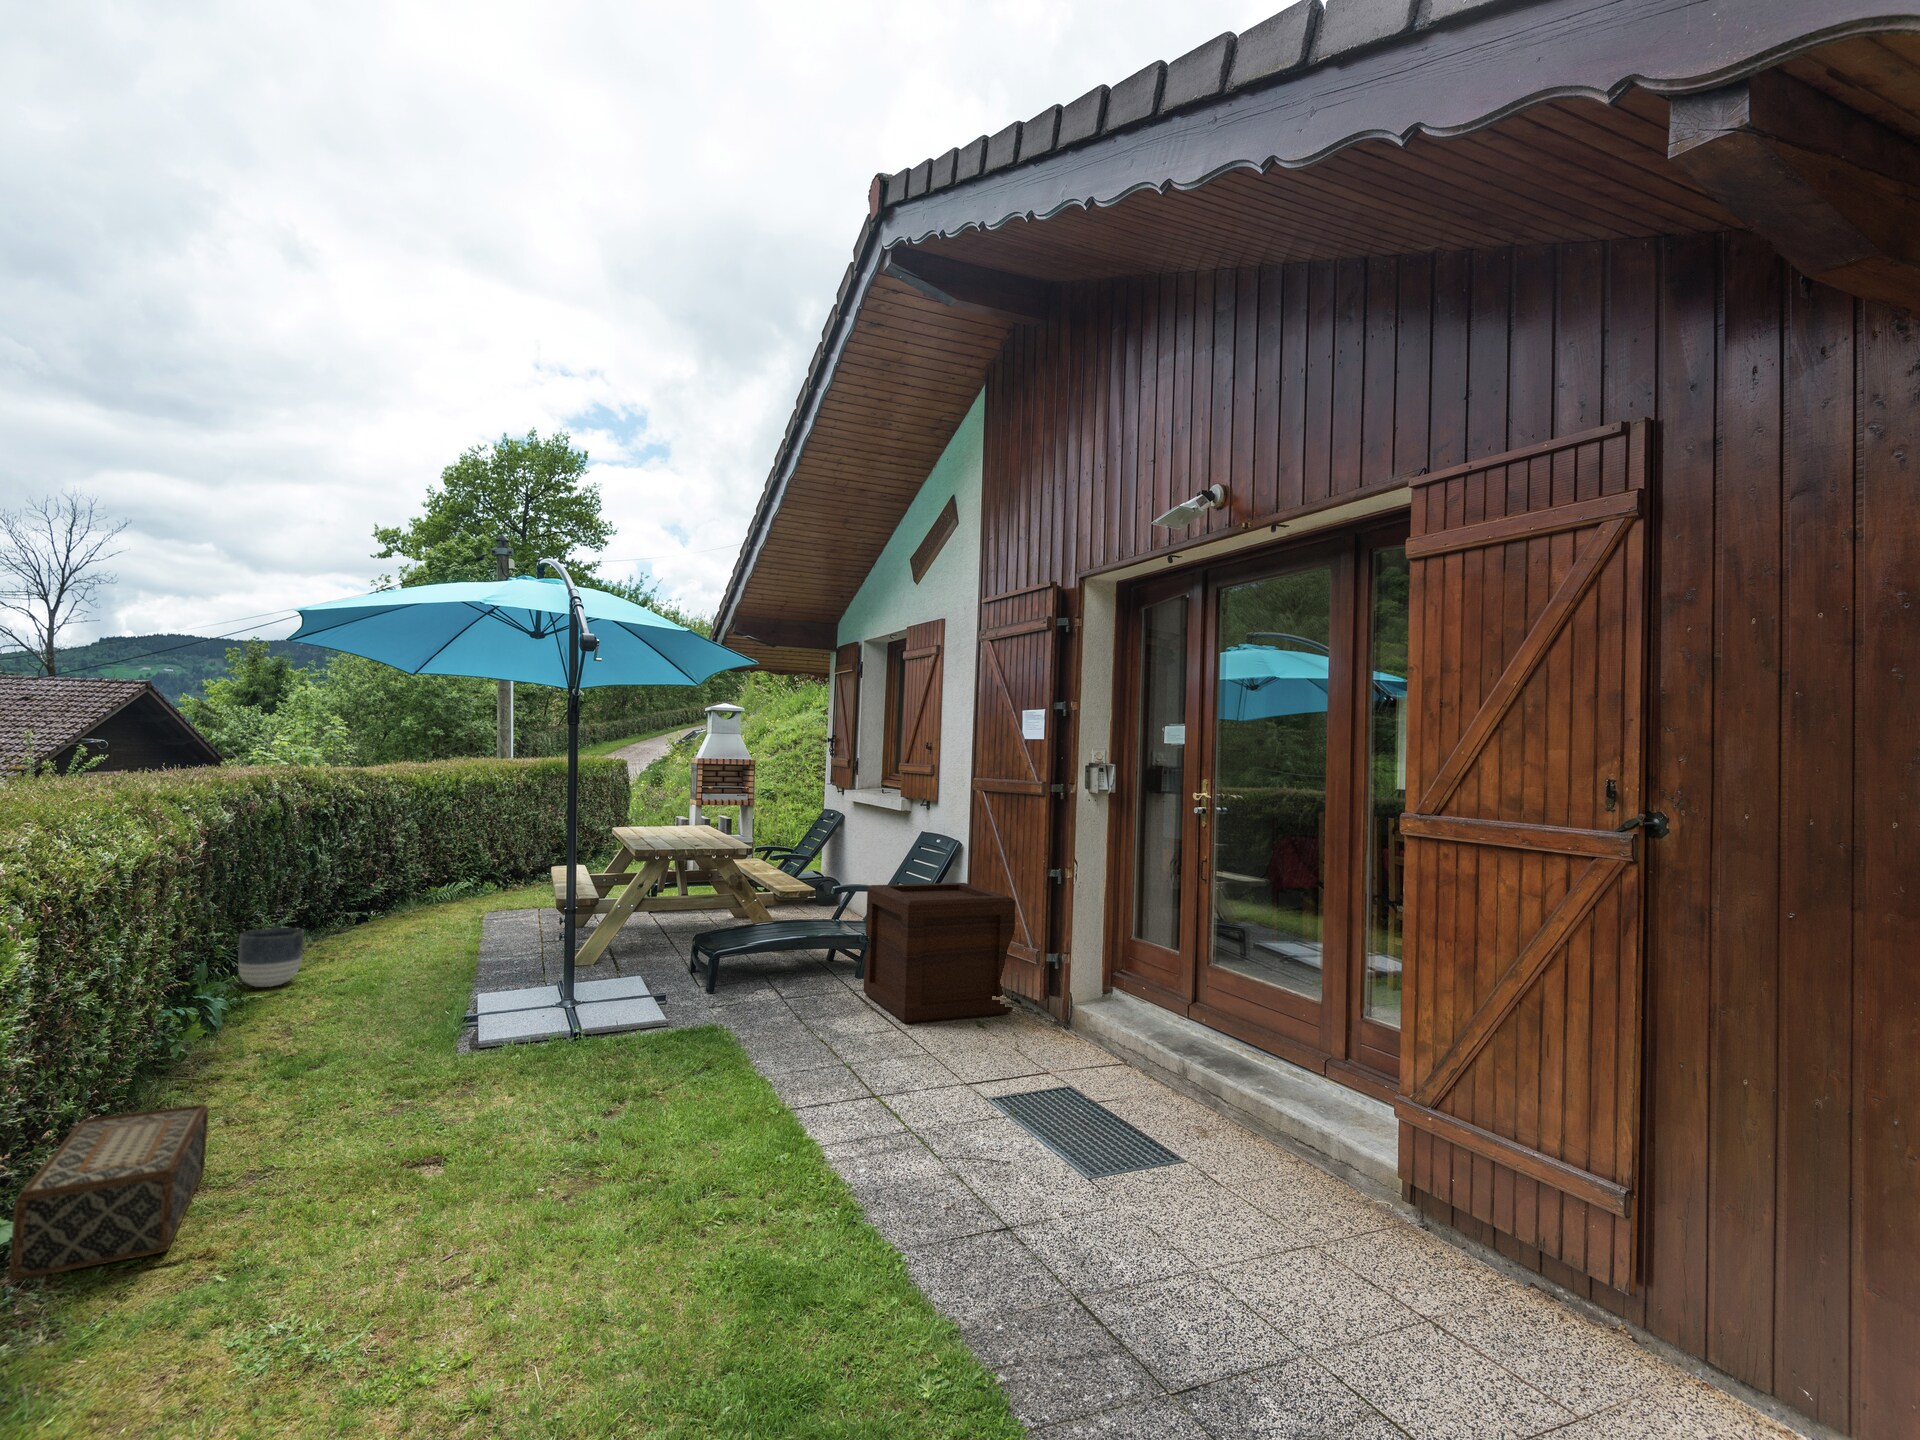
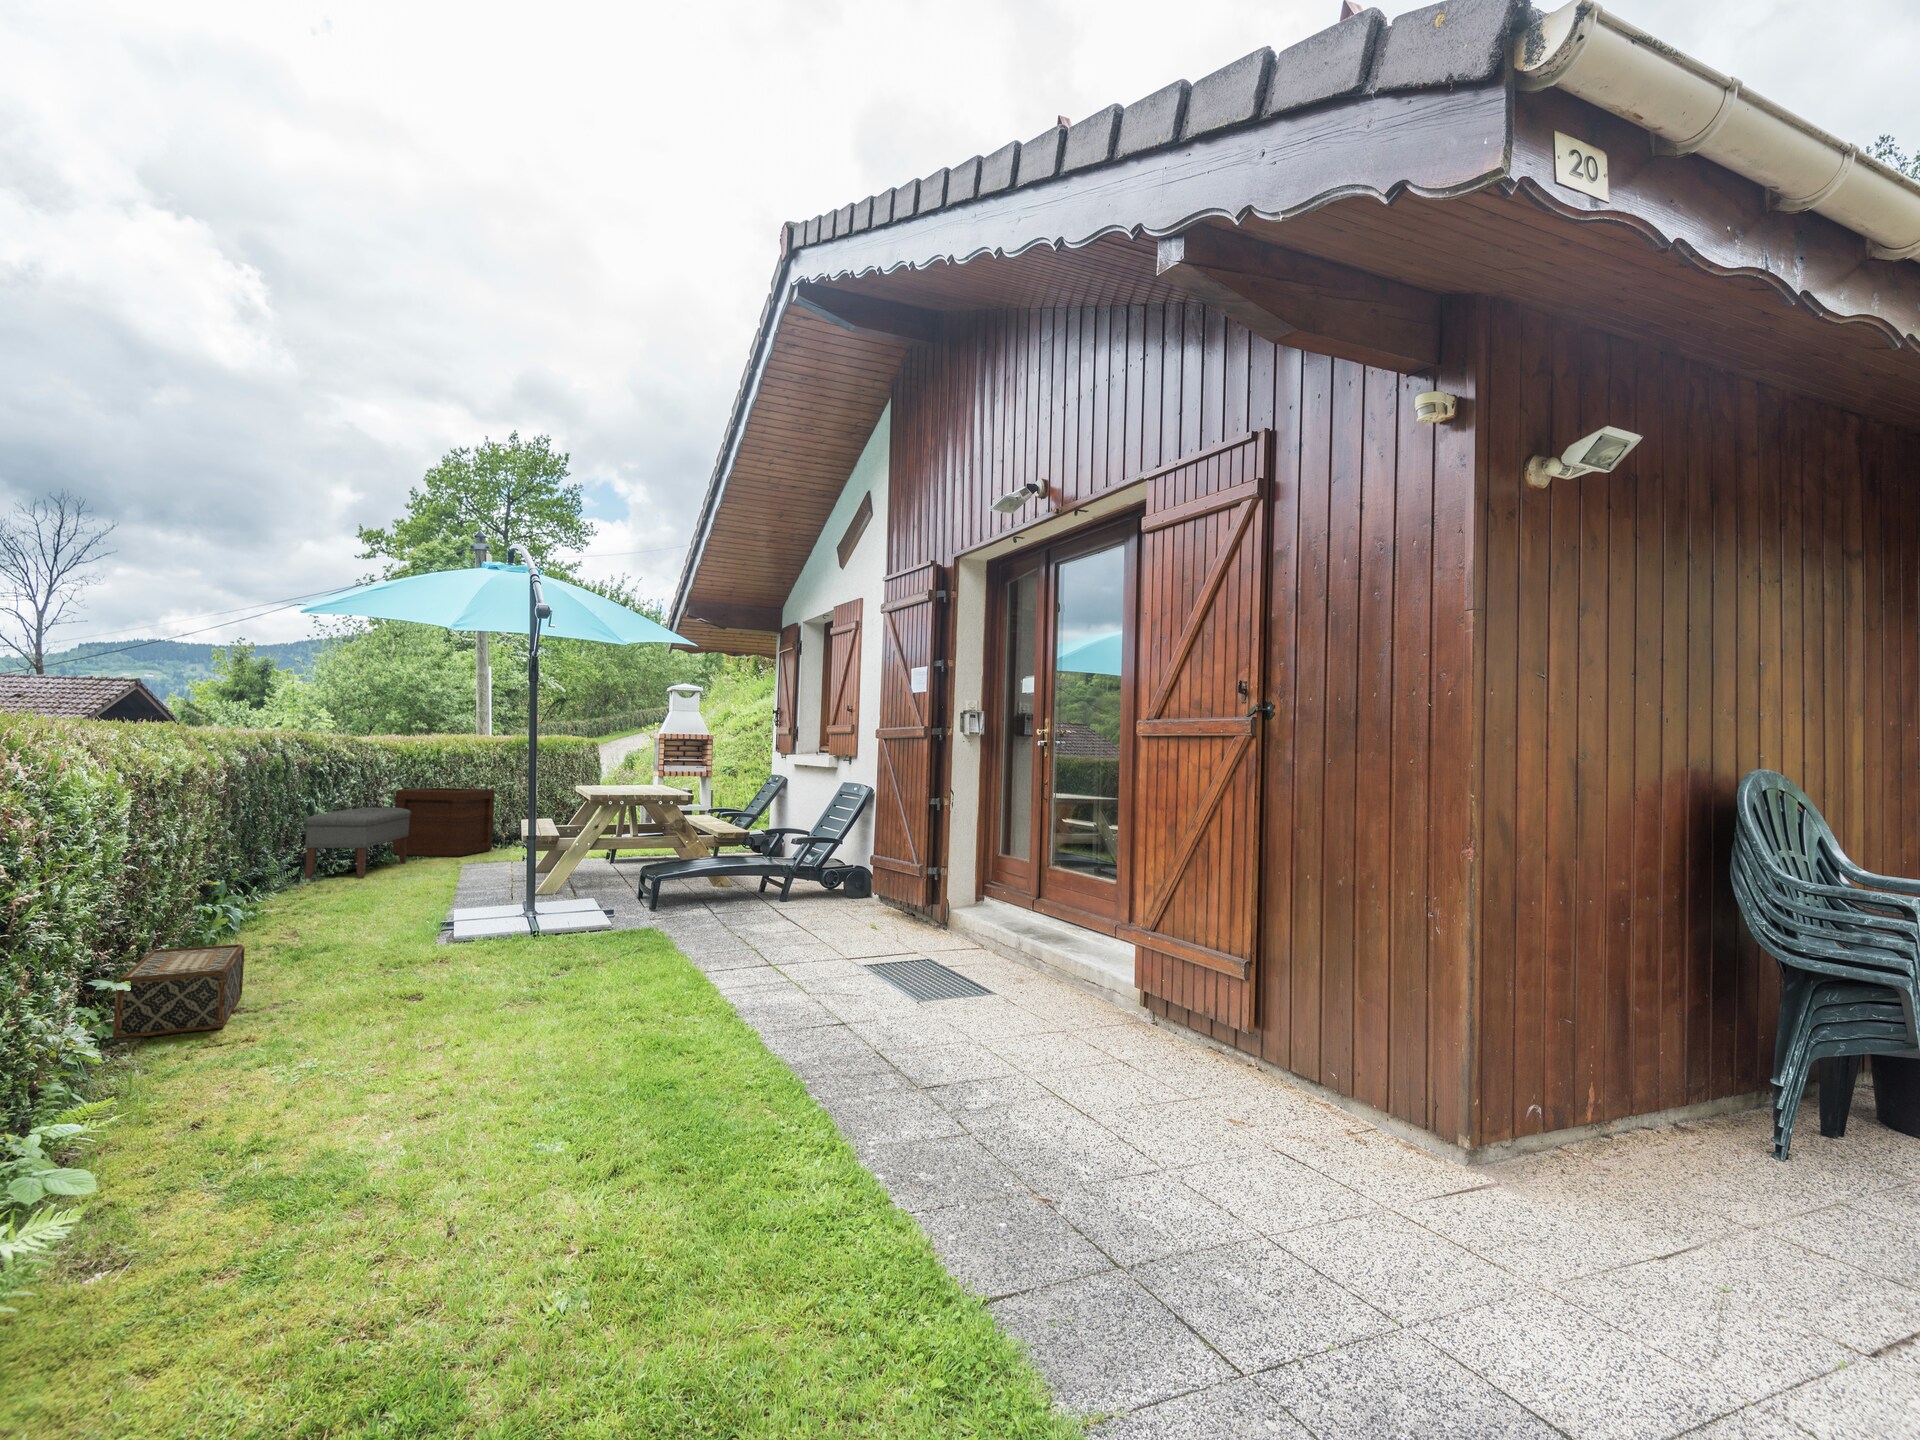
bench: none [306,850,428,939] -> present [305,807,411,879]
wooden crate: present [863,883,1016,1024] -> present [392,788,494,857]
planter: present [238,928,304,987] -> none [251,858,306,906]

